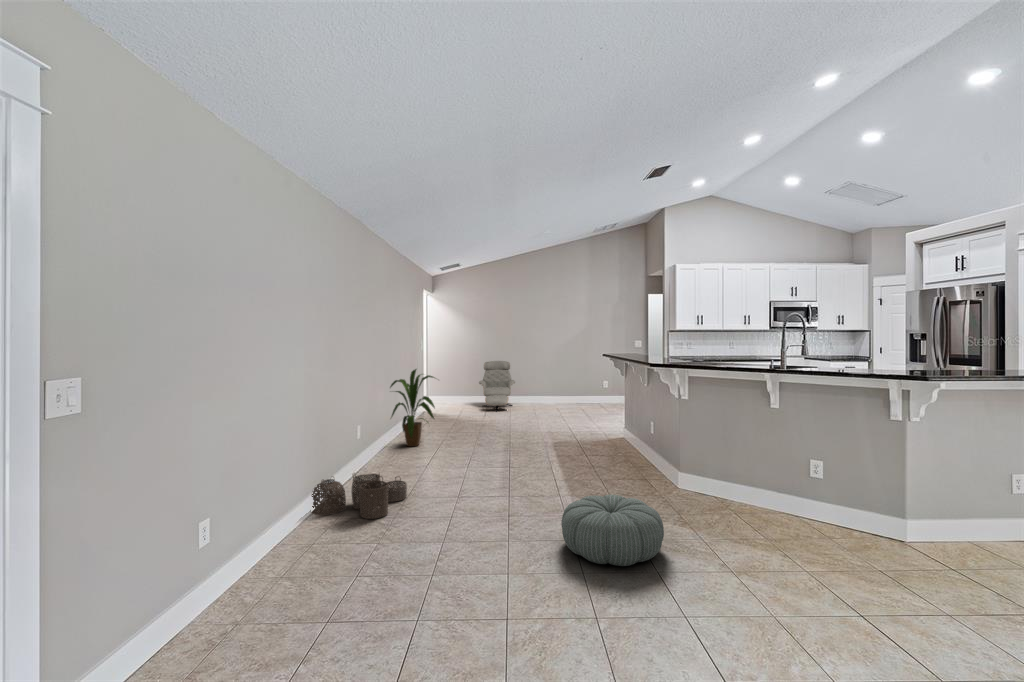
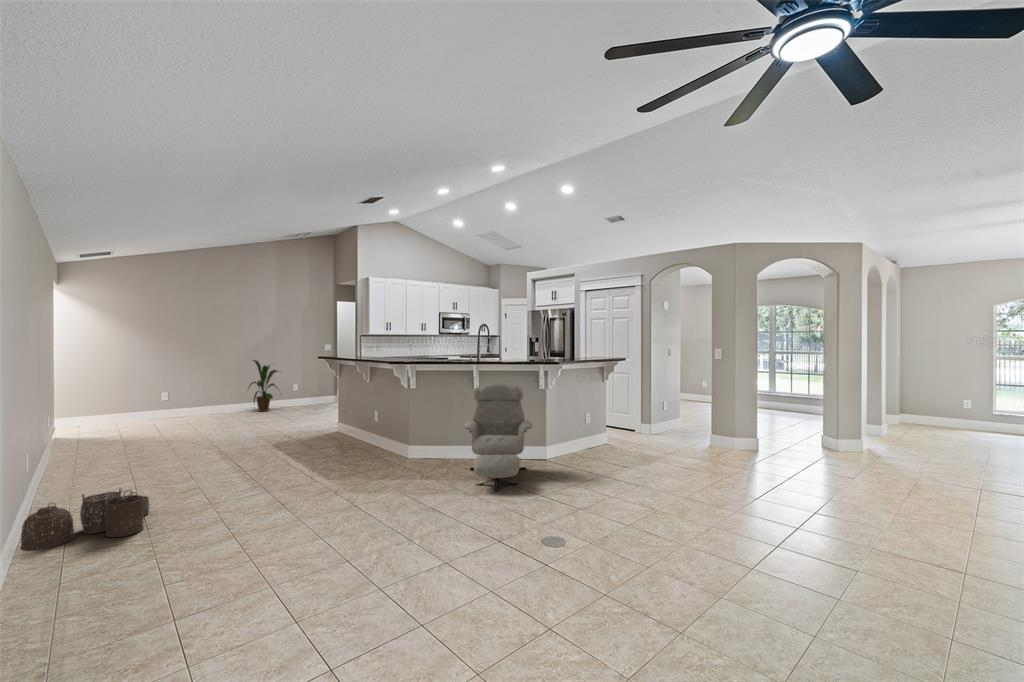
armchair: present [479,361,515,412] -> present [464,384,532,491]
house plant: present [390,369,435,446] -> present [249,360,278,412]
pouf: present [561,495,664,566] -> none [347,461,427,510]

